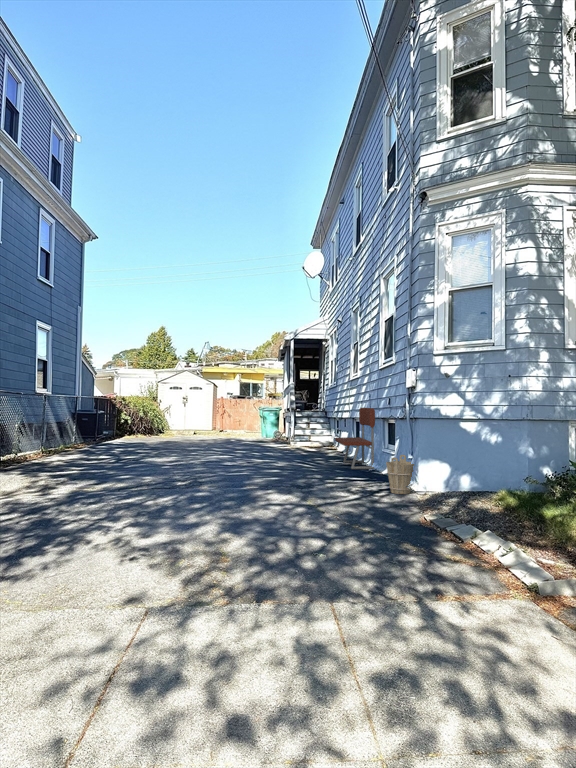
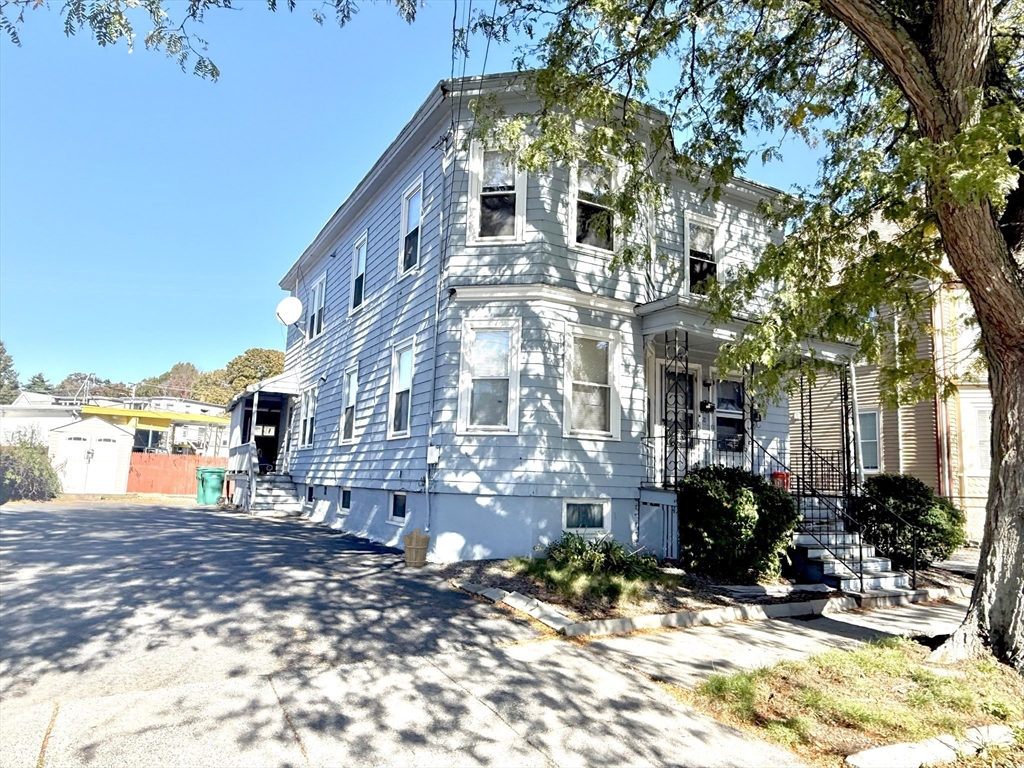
bench: present [335,408,375,469] -> none [328,477,377,543]

